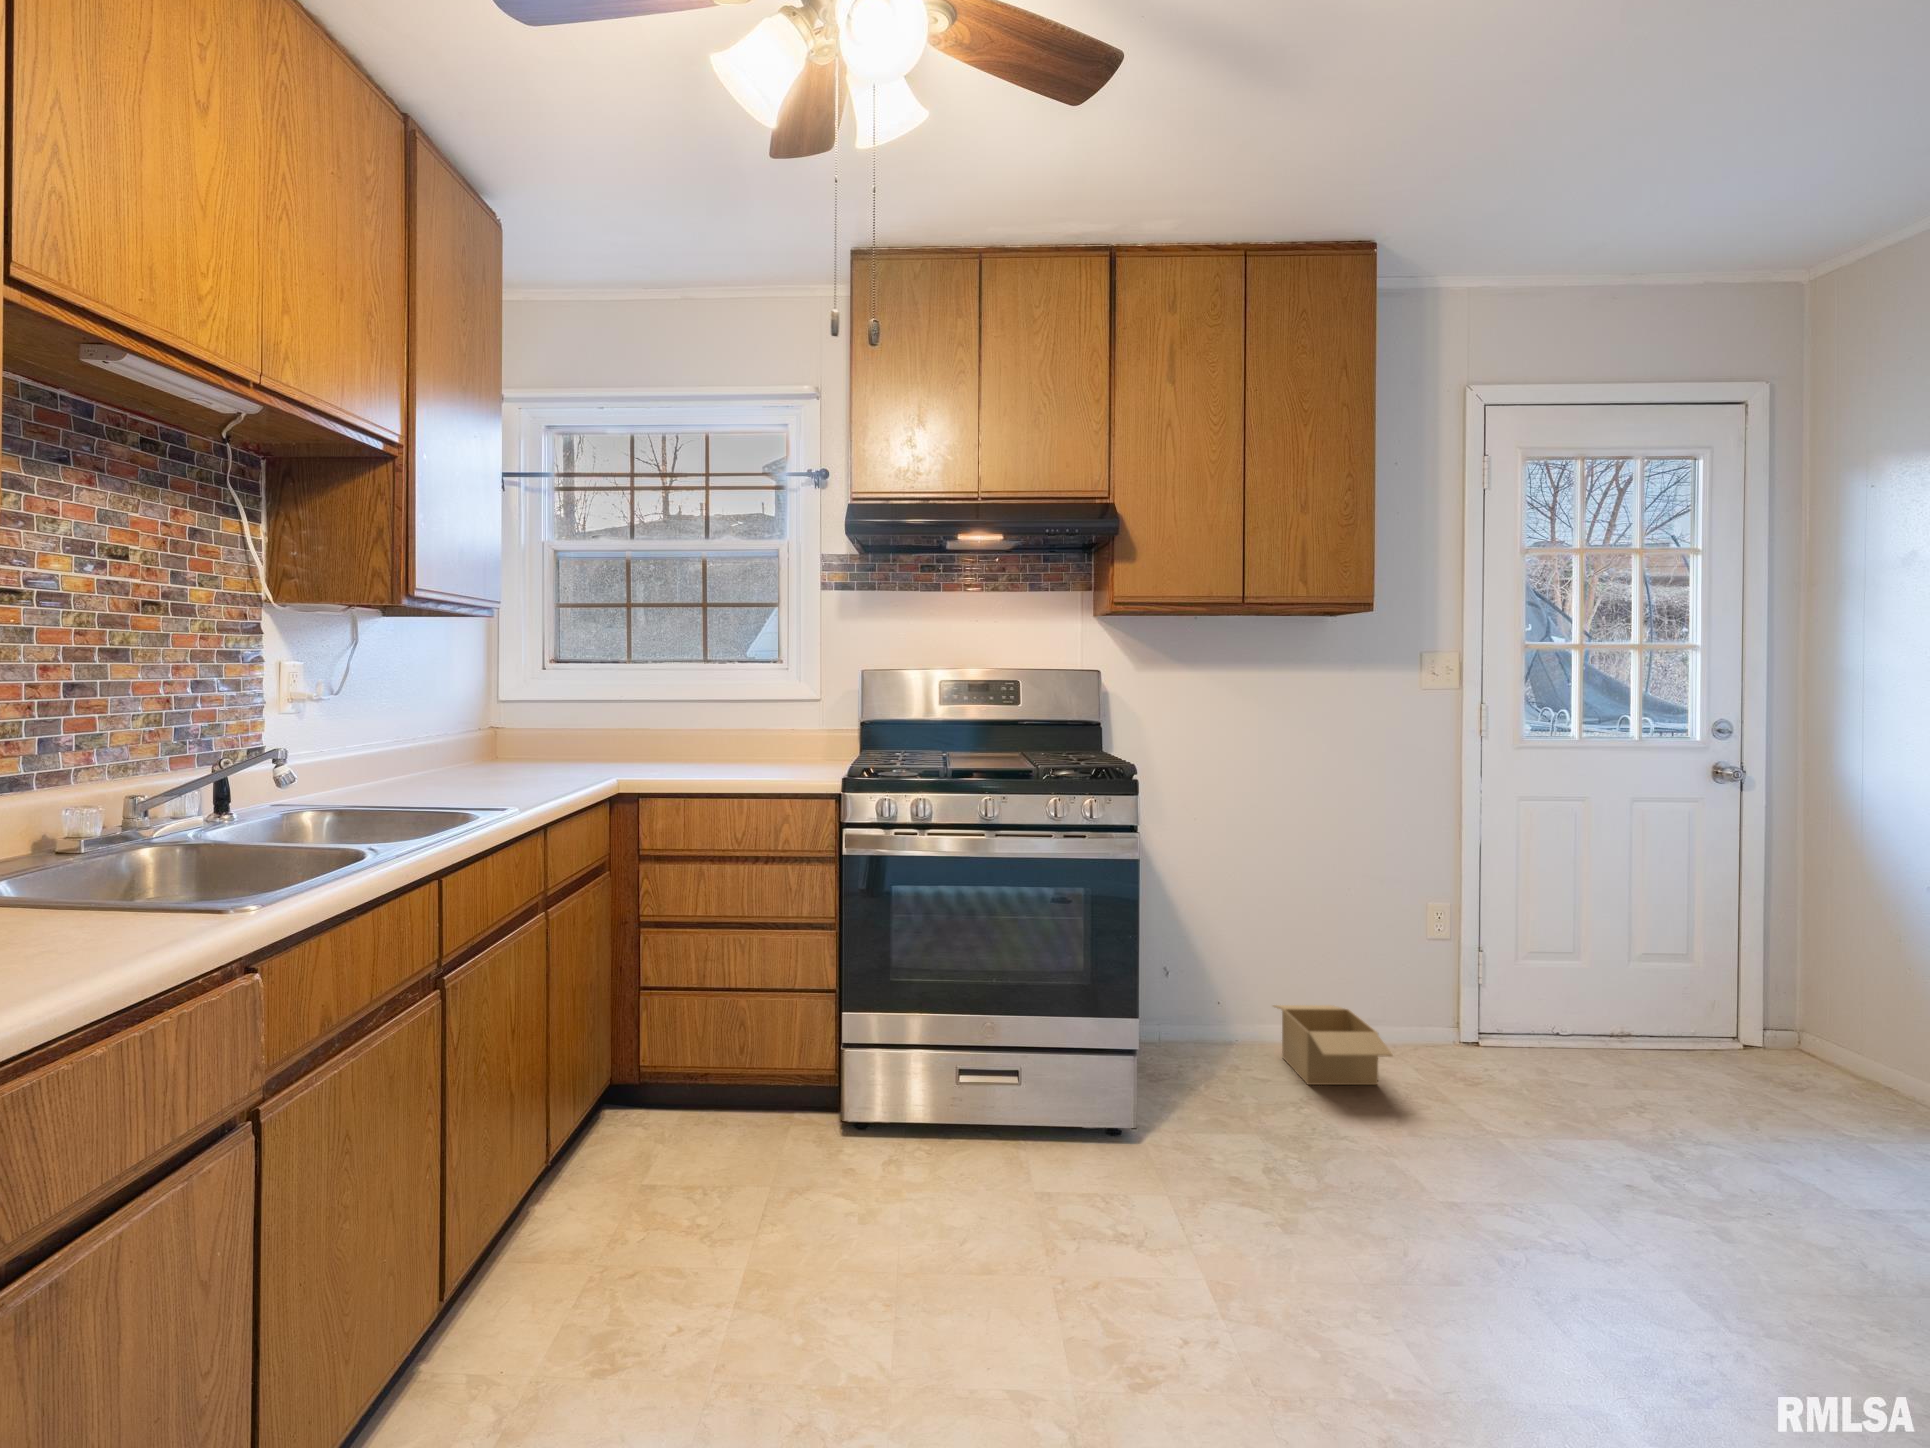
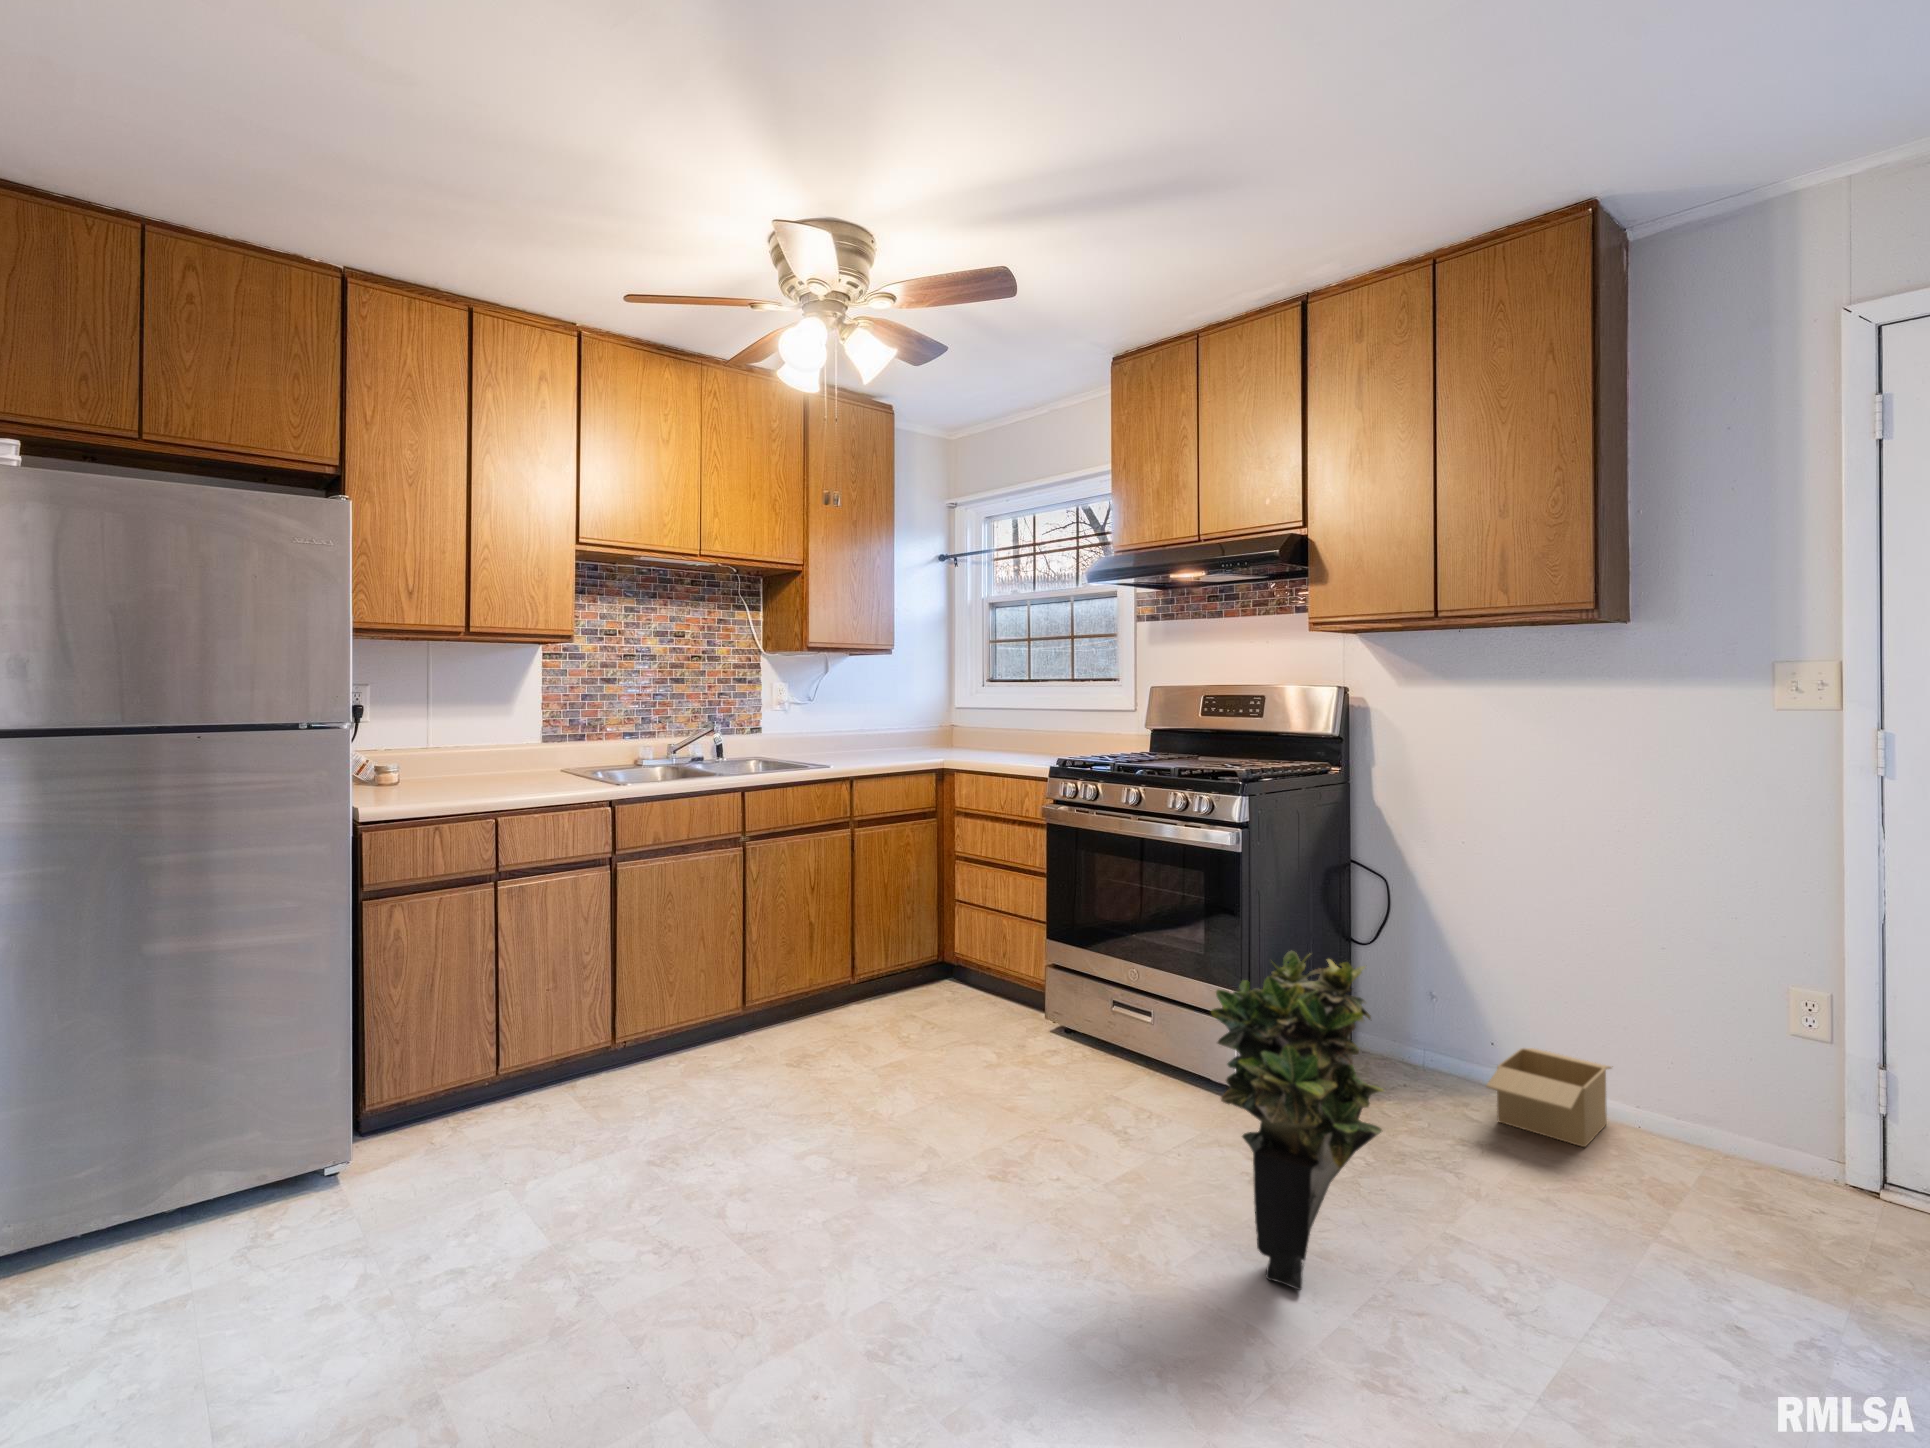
potted plant: none [1385,969,1605,1359] -> present [1211,951,1383,1290]

